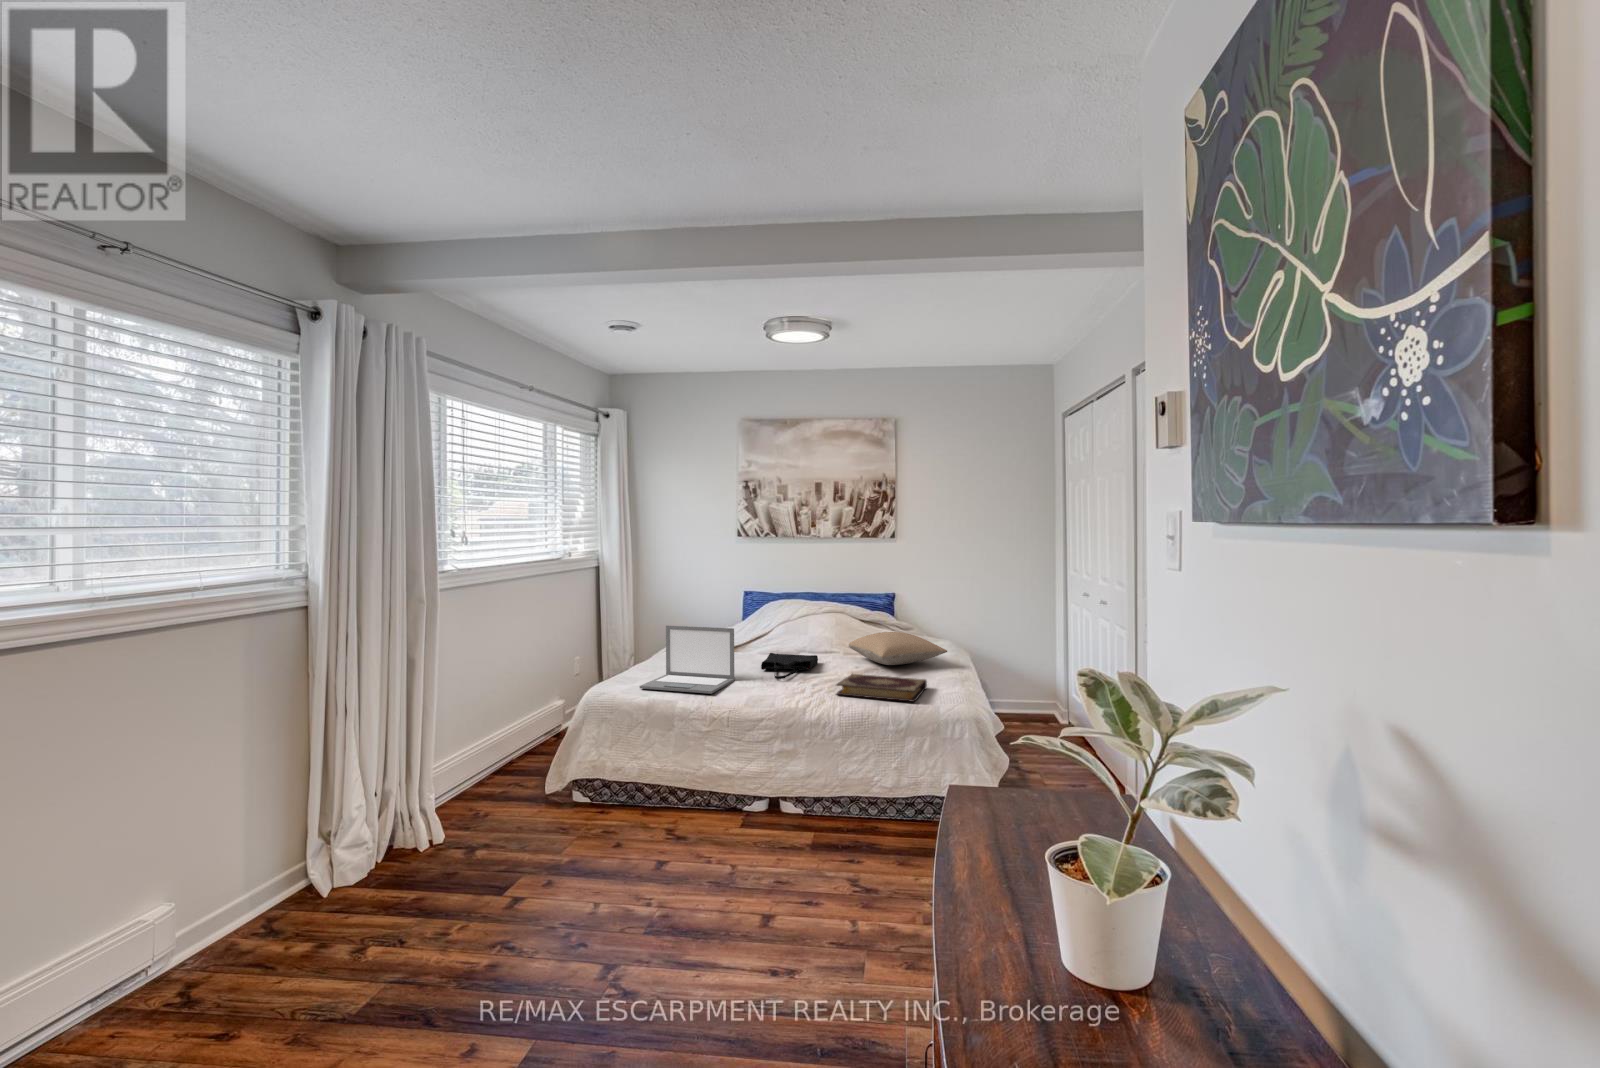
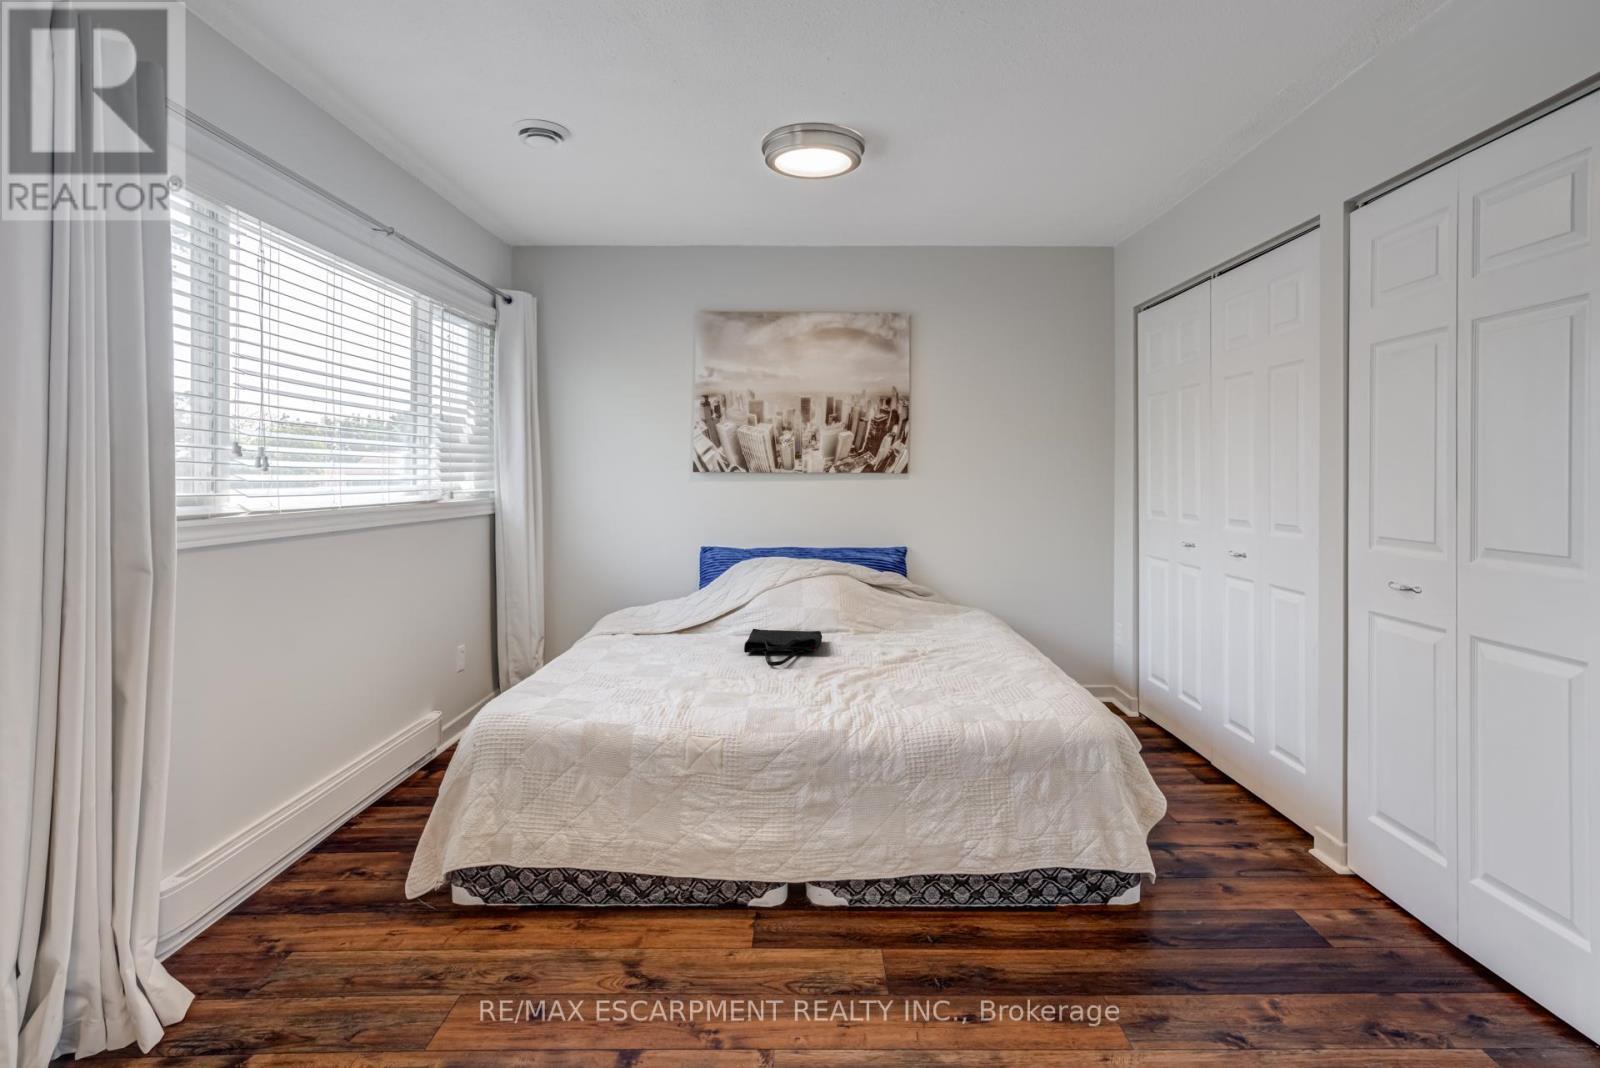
laptop: present [640,626,734,694] -> none [567,591,708,690]
pillow: present [848,632,947,665] -> none [862,597,1004,643]
book: present [836,674,927,702] -> none [865,656,991,695]

